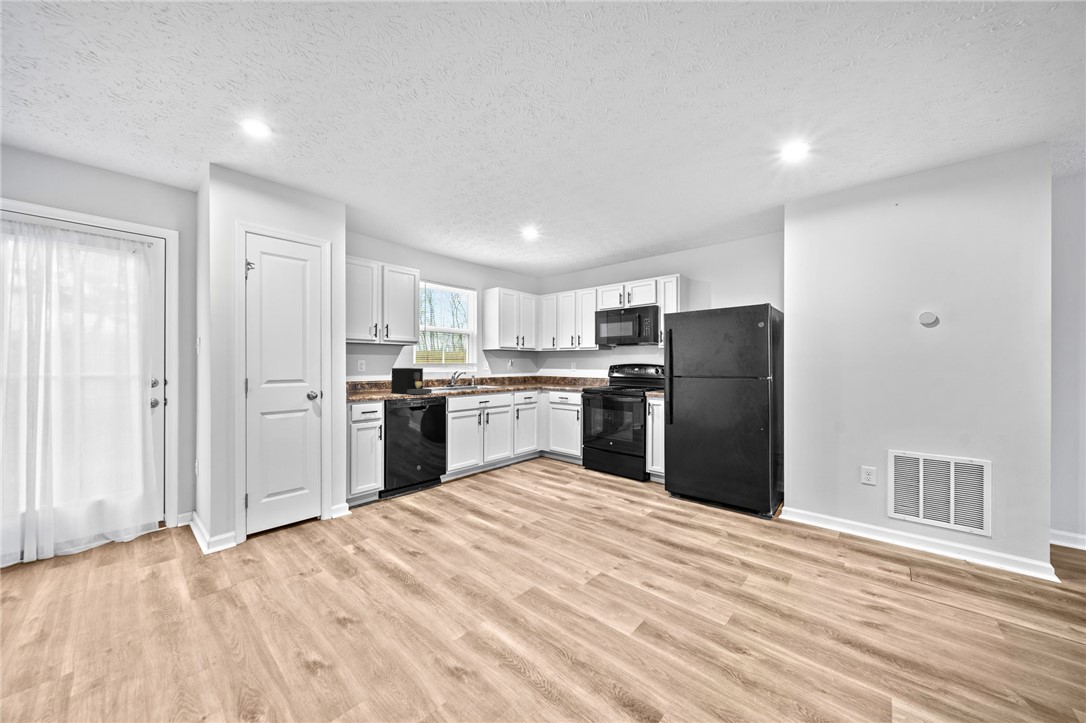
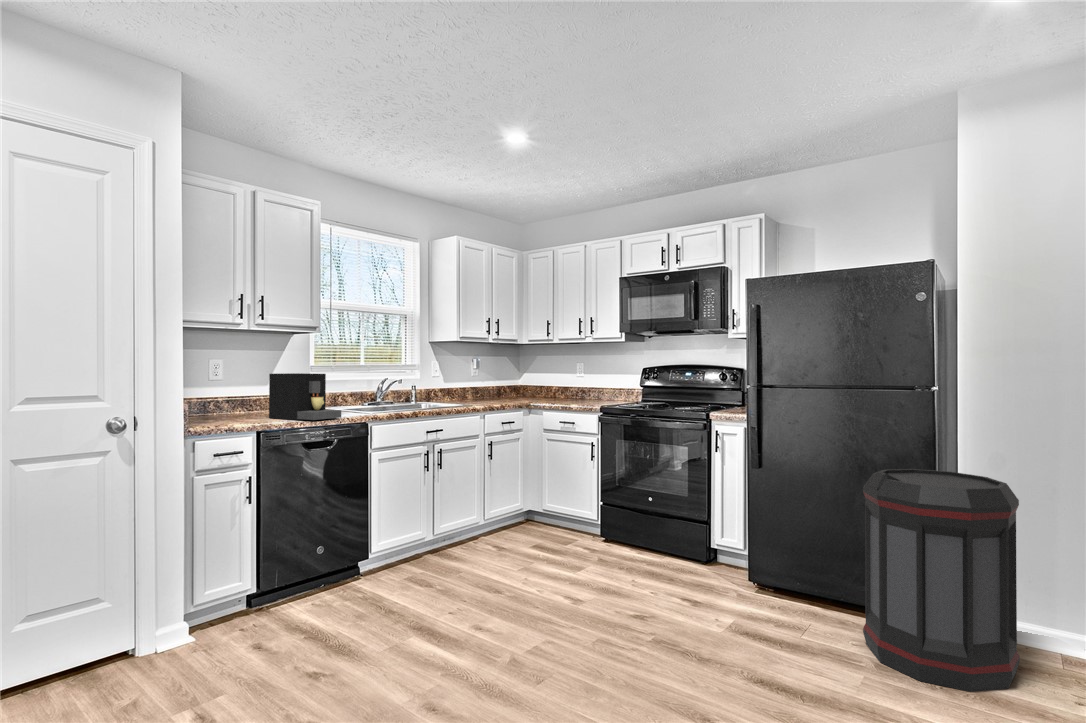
trash can: none [725,425,812,549] -> present [863,469,1020,692]

